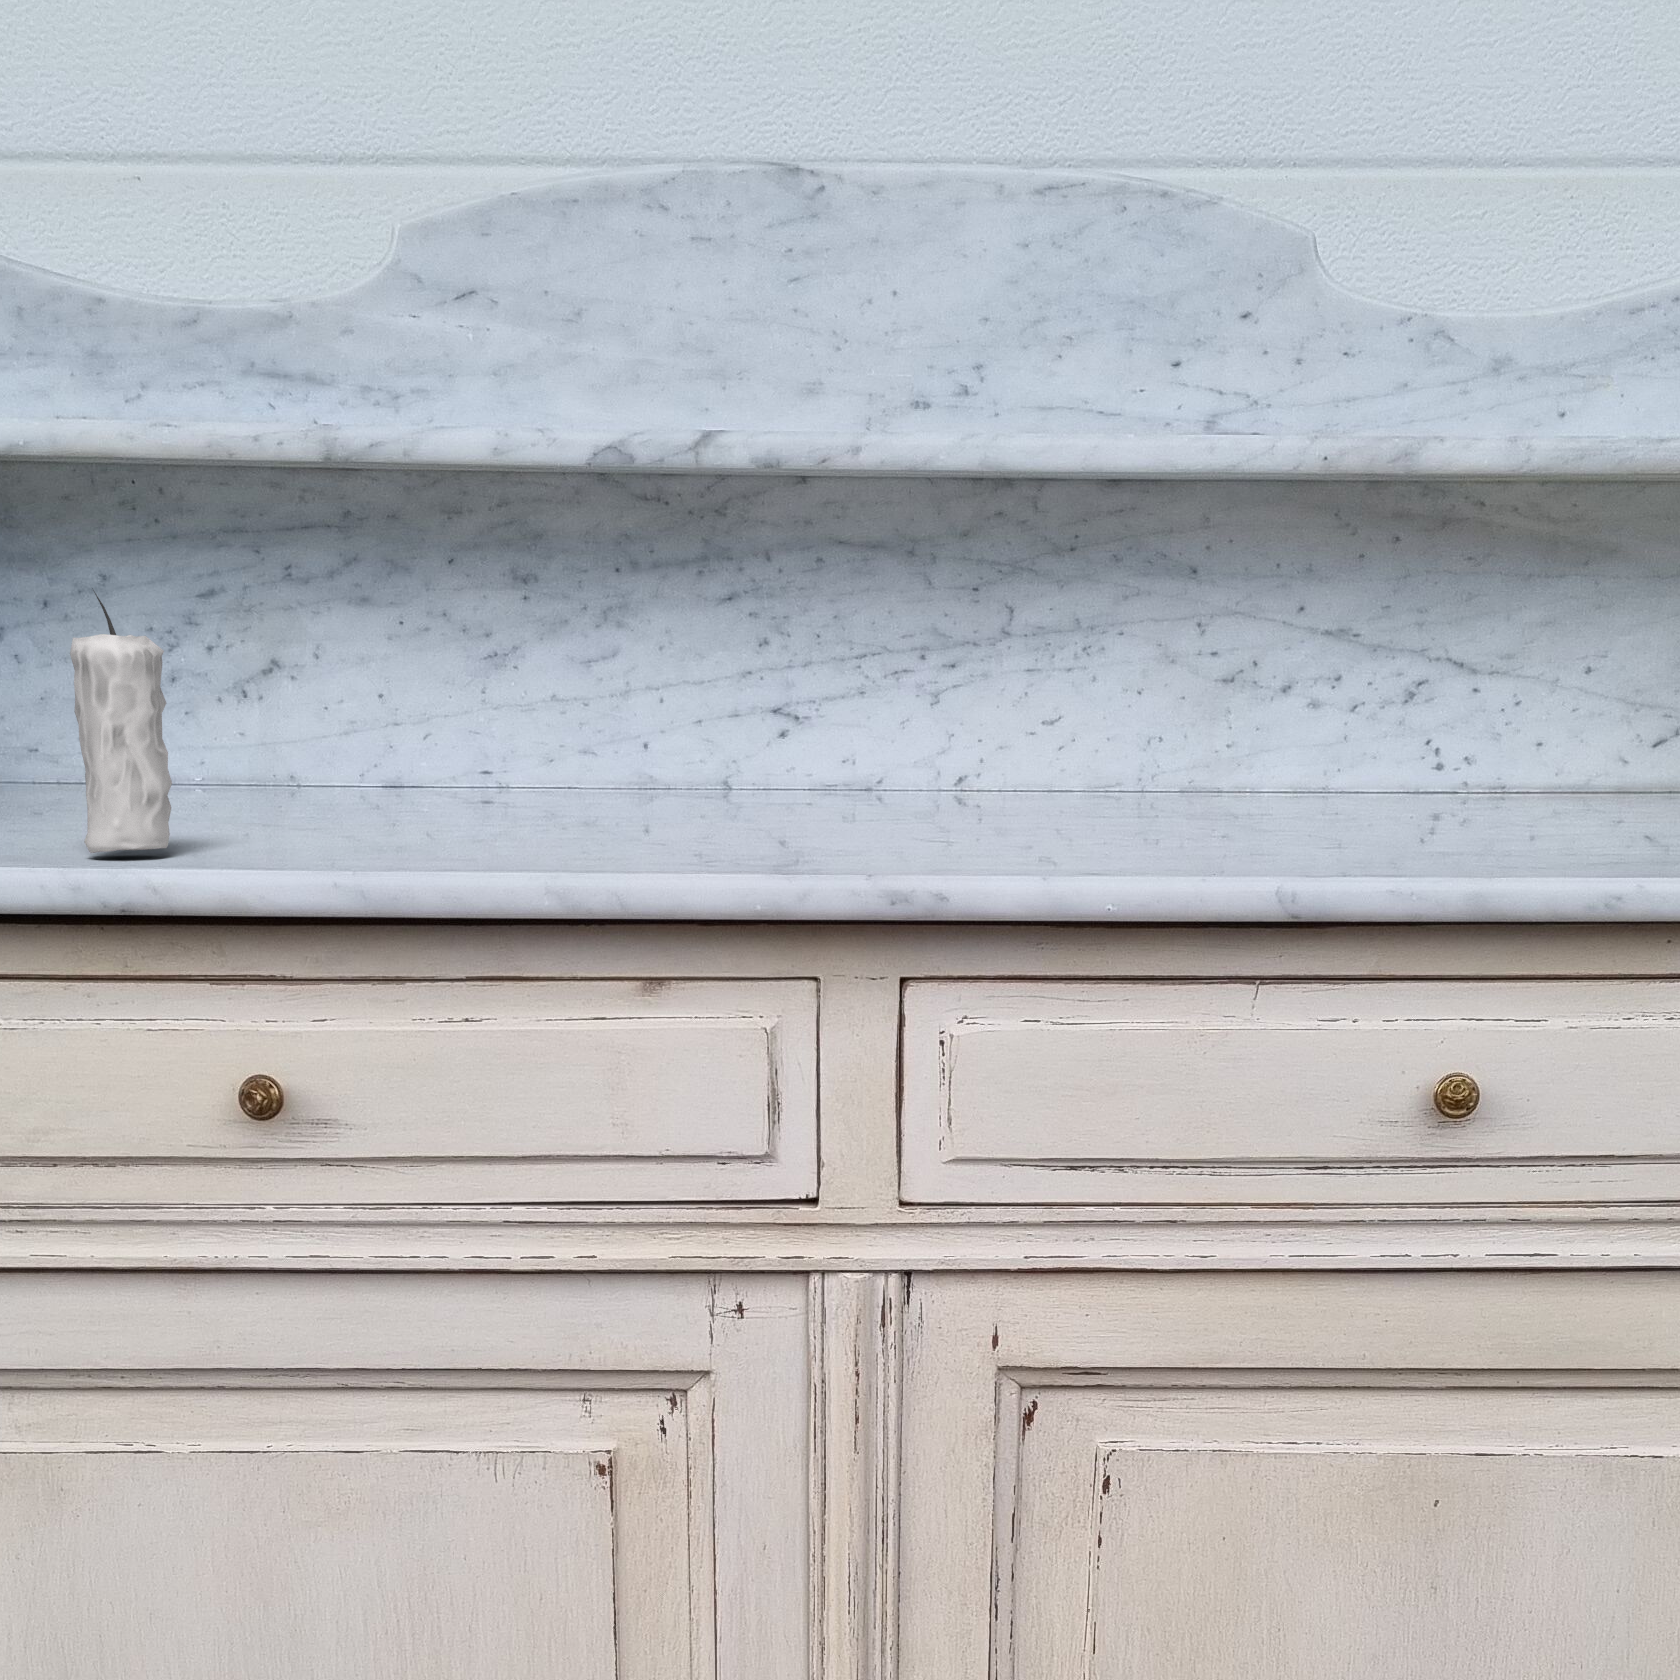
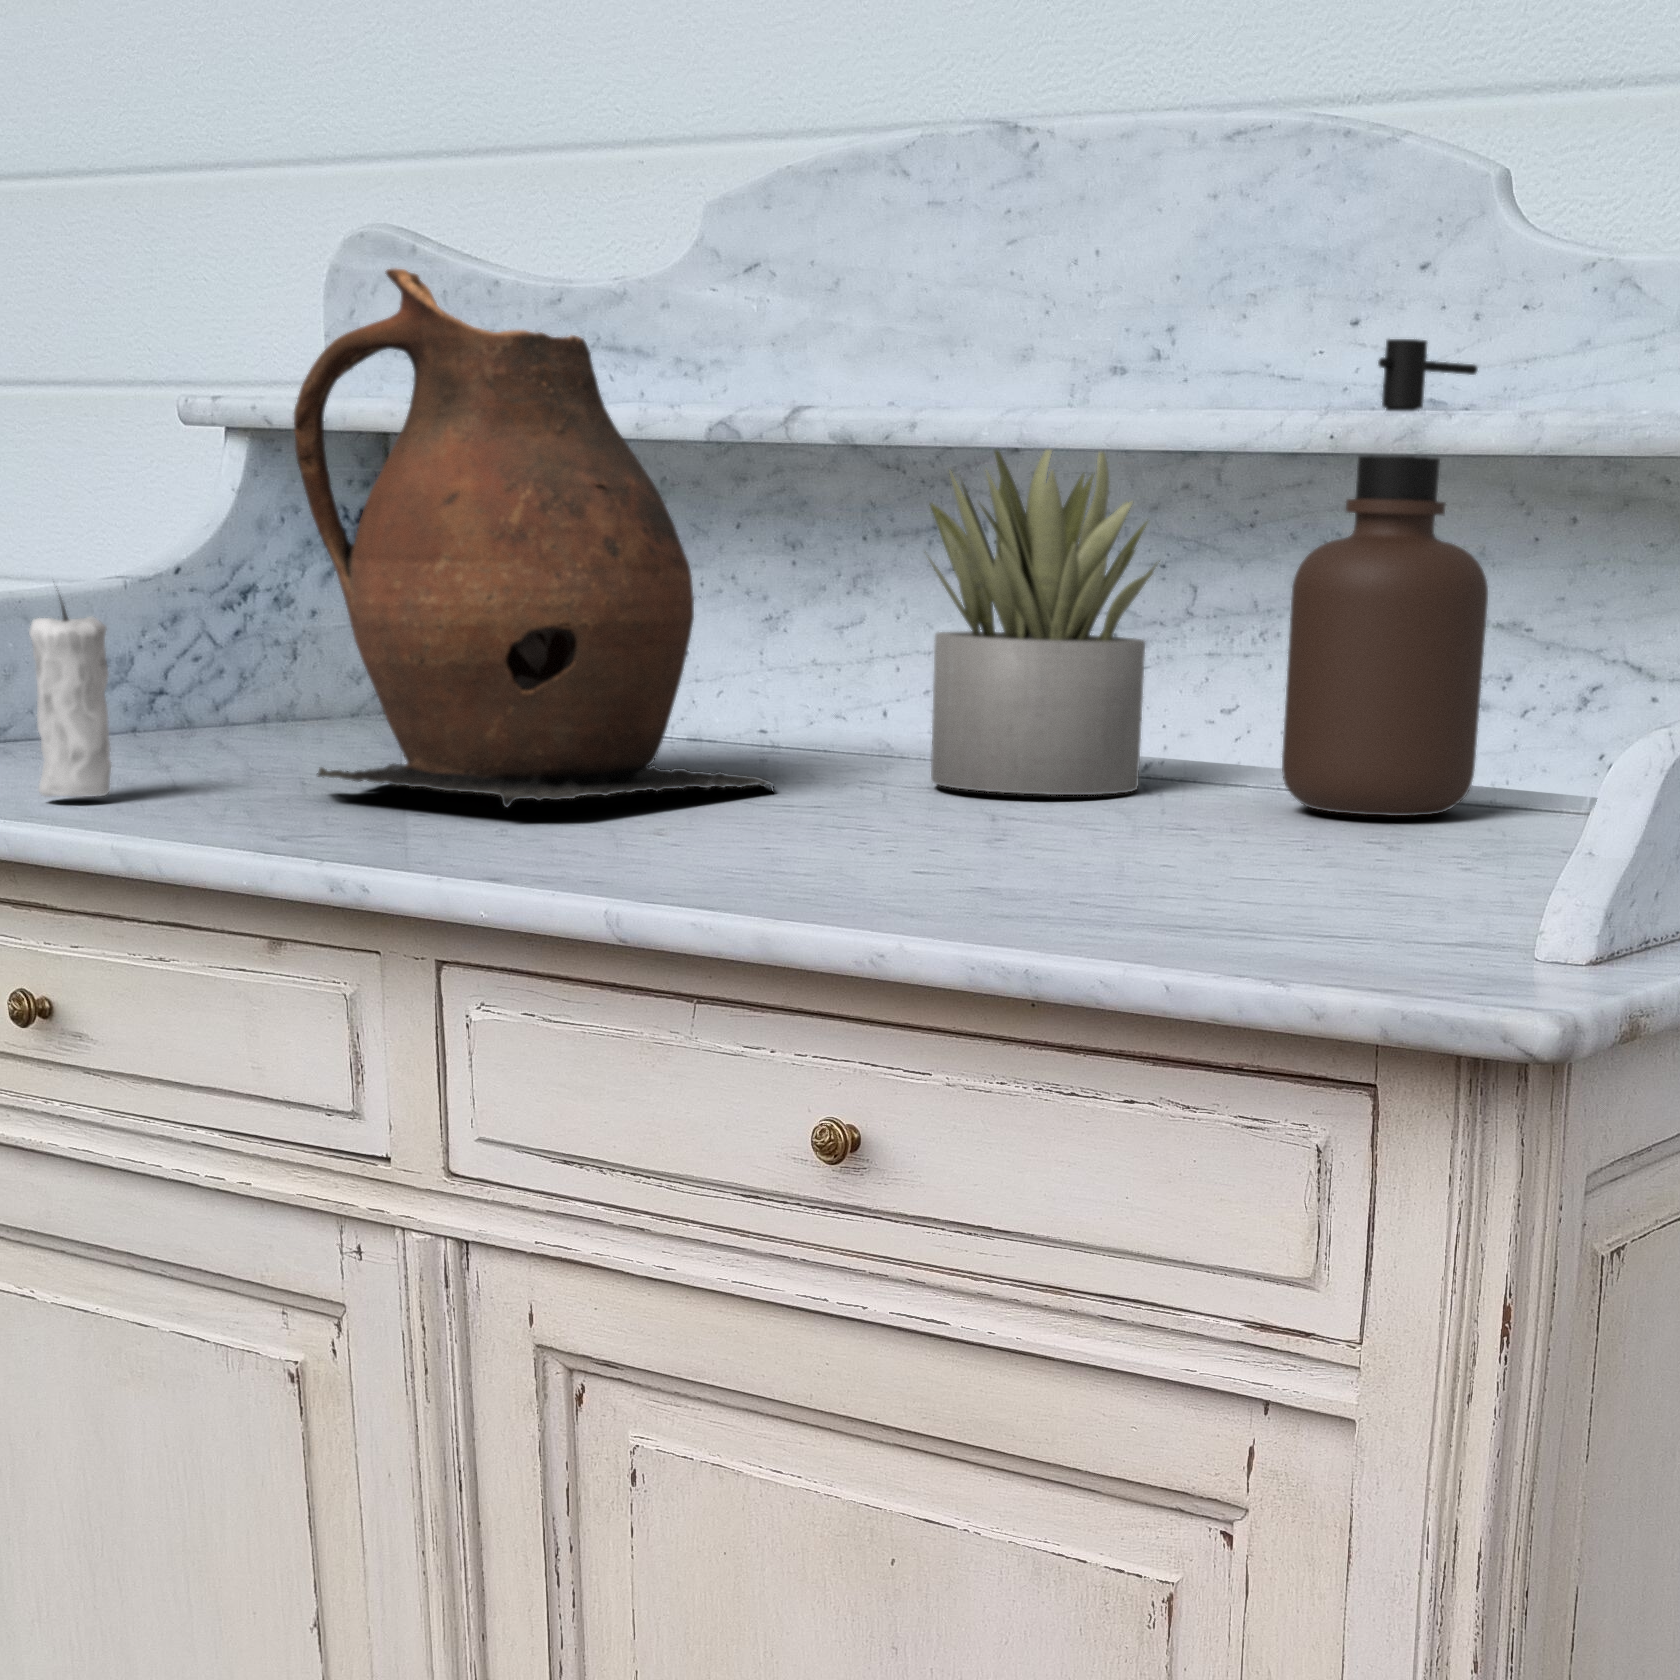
ceramic pitcher: none [296,247,742,829] -> present [294,268,774,808]
soap dispenser: none [1176,373,1359,803] -> present [1282,339,1488,816]
succulent plant: none [791,459,1046,805] -> present [929,450,1160,795]

